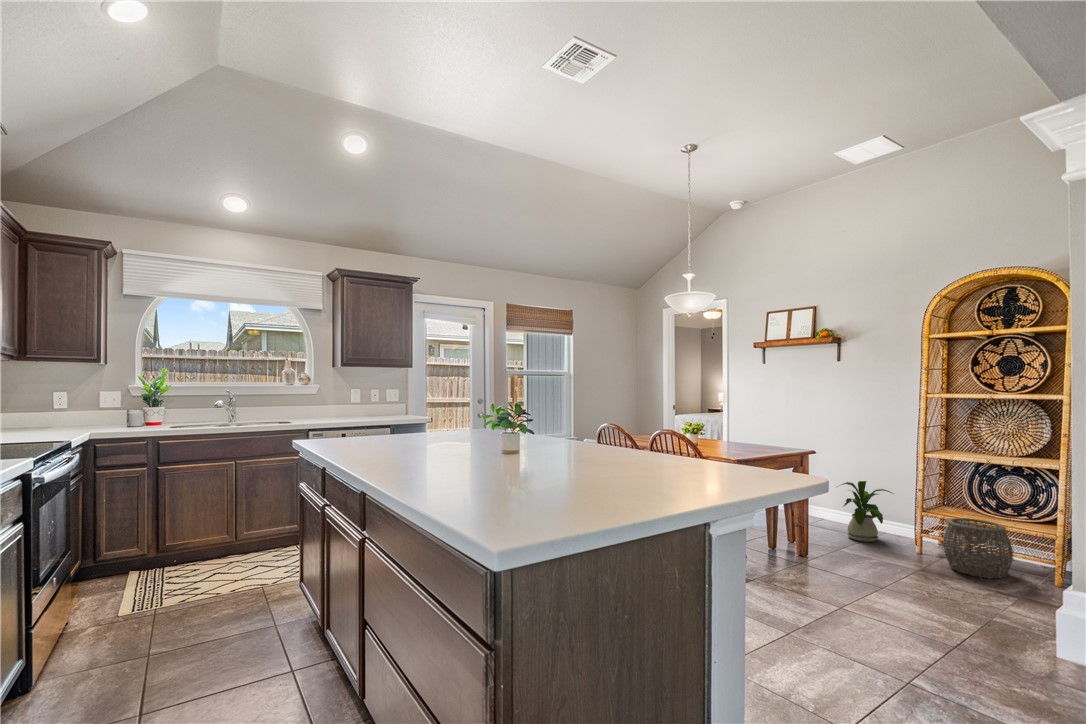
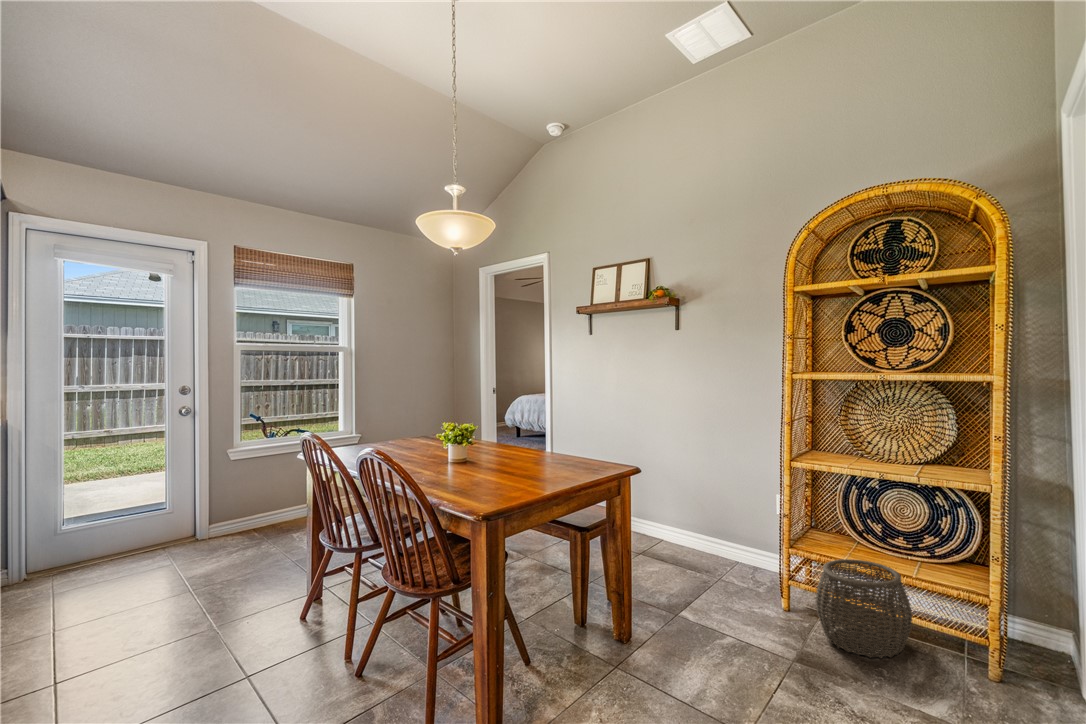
house plant: present [837,481,892,542] -> none [675,505,752,592]

